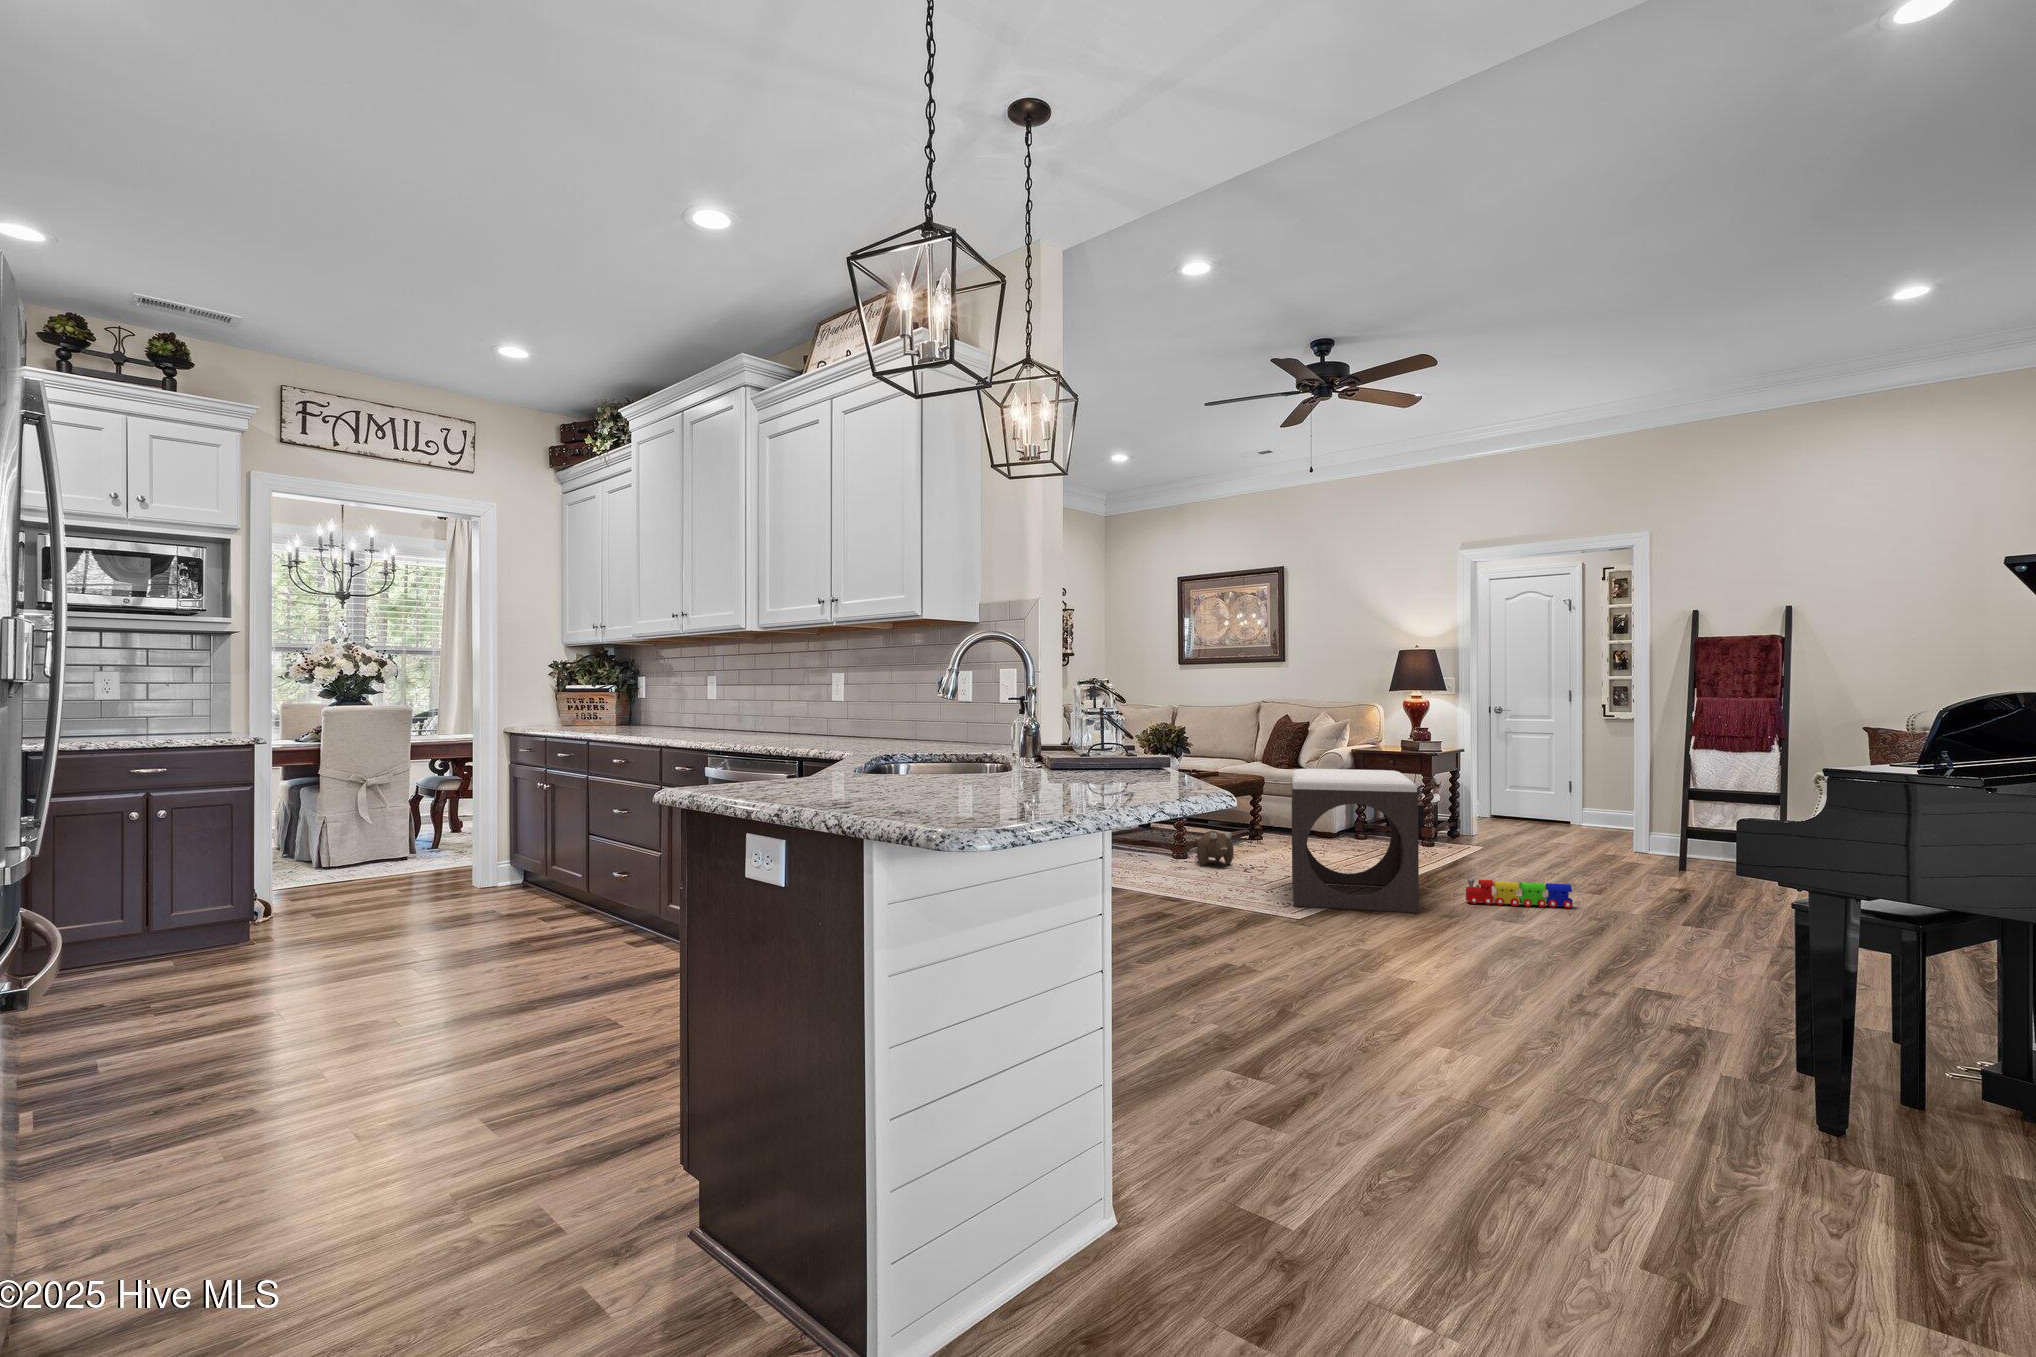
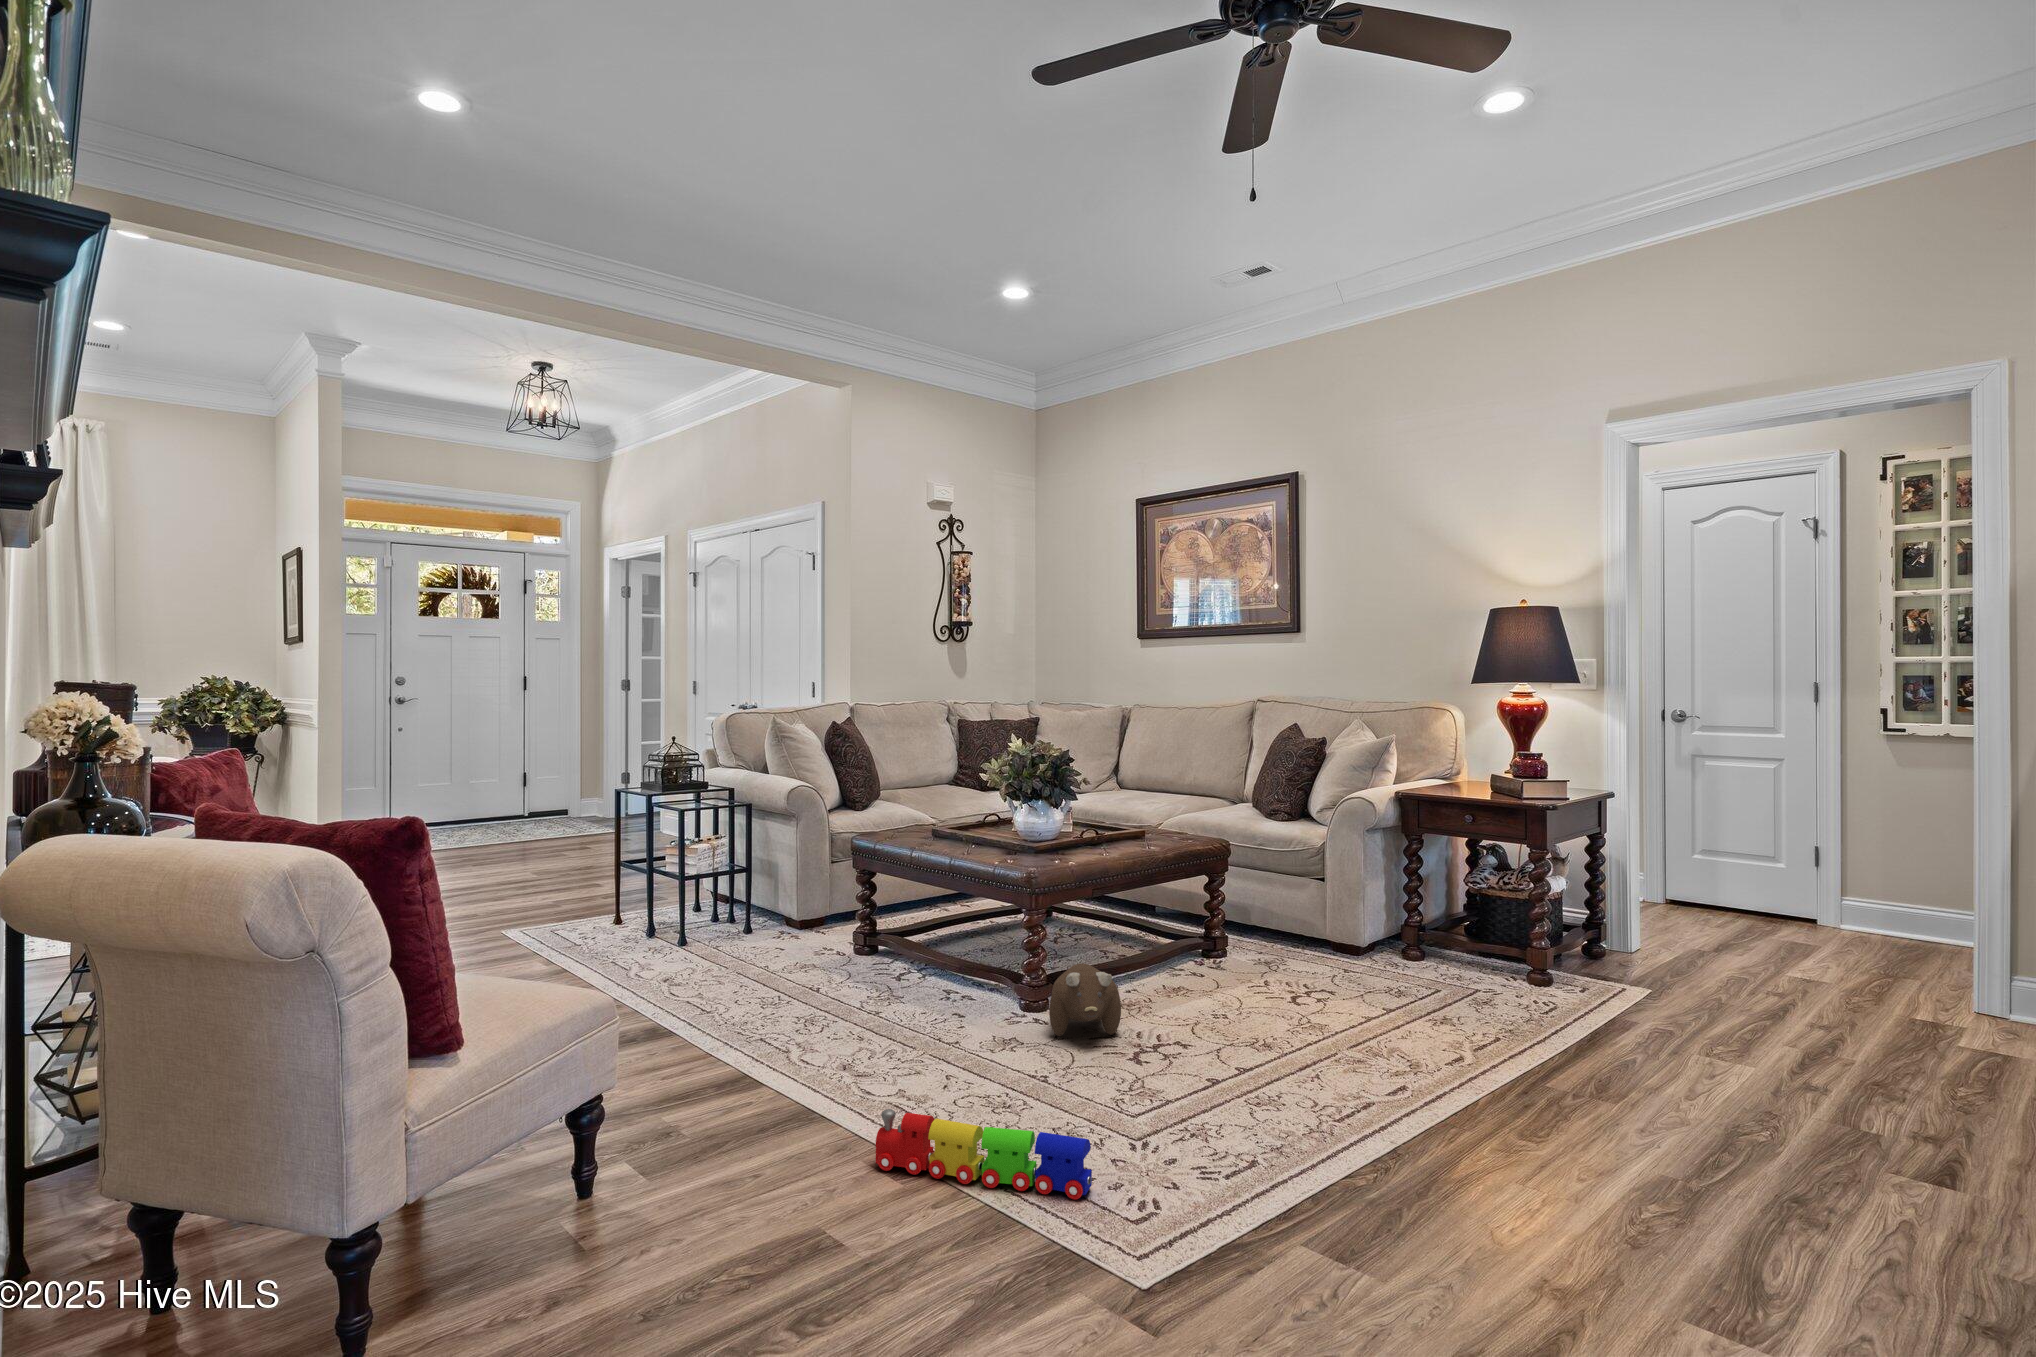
footstool: present [1292,769,1419,913] -> none [1159,856,1479,1275]
toy train: present [1466,879,1573,908] -> present [876,1109,1092,1200]

